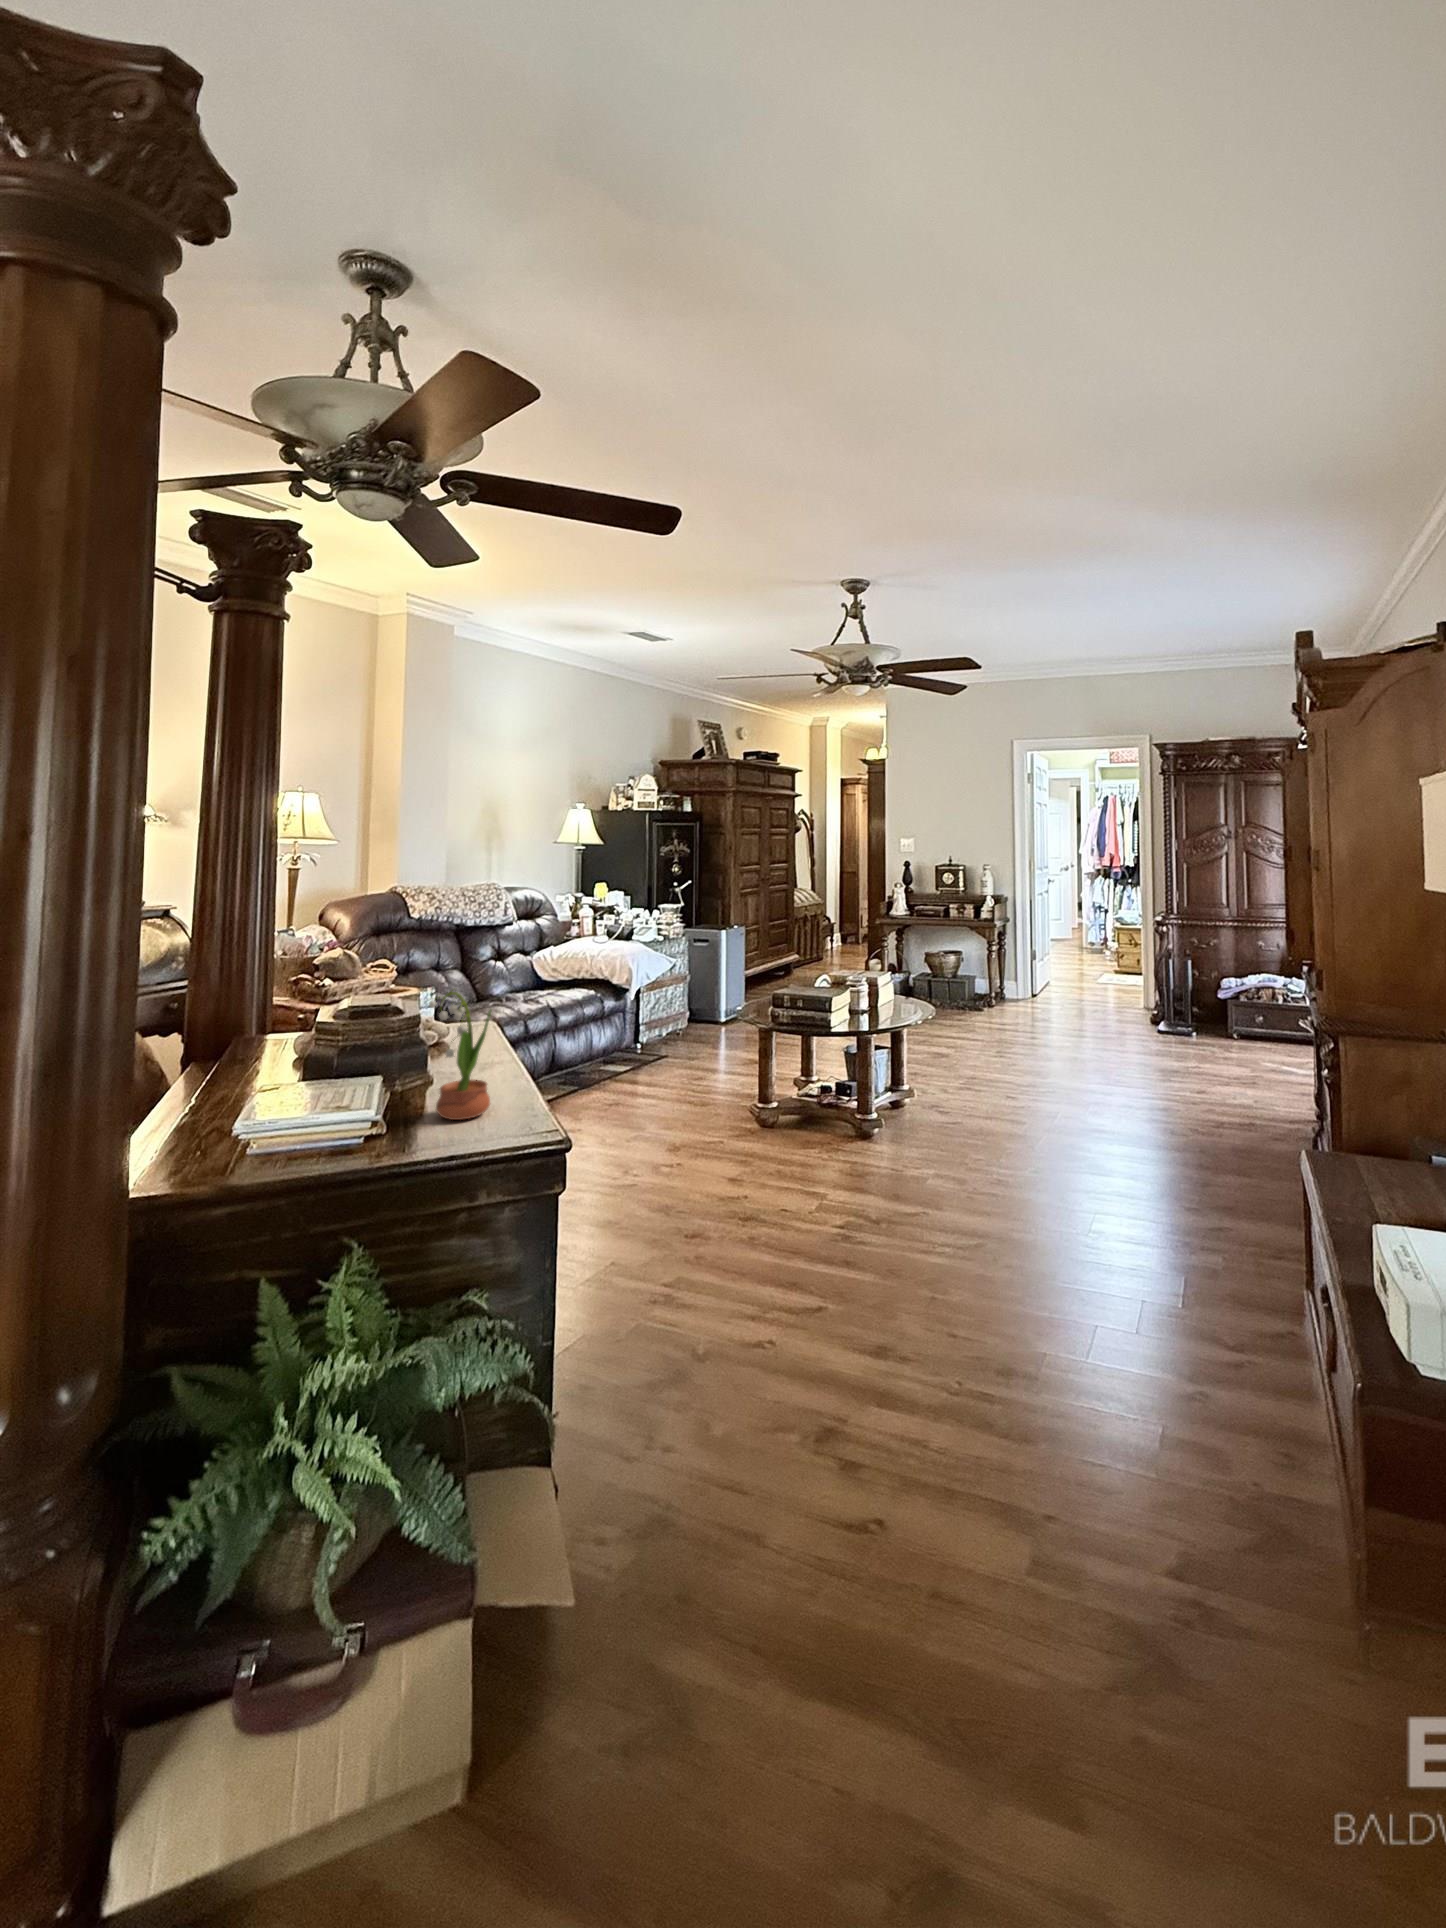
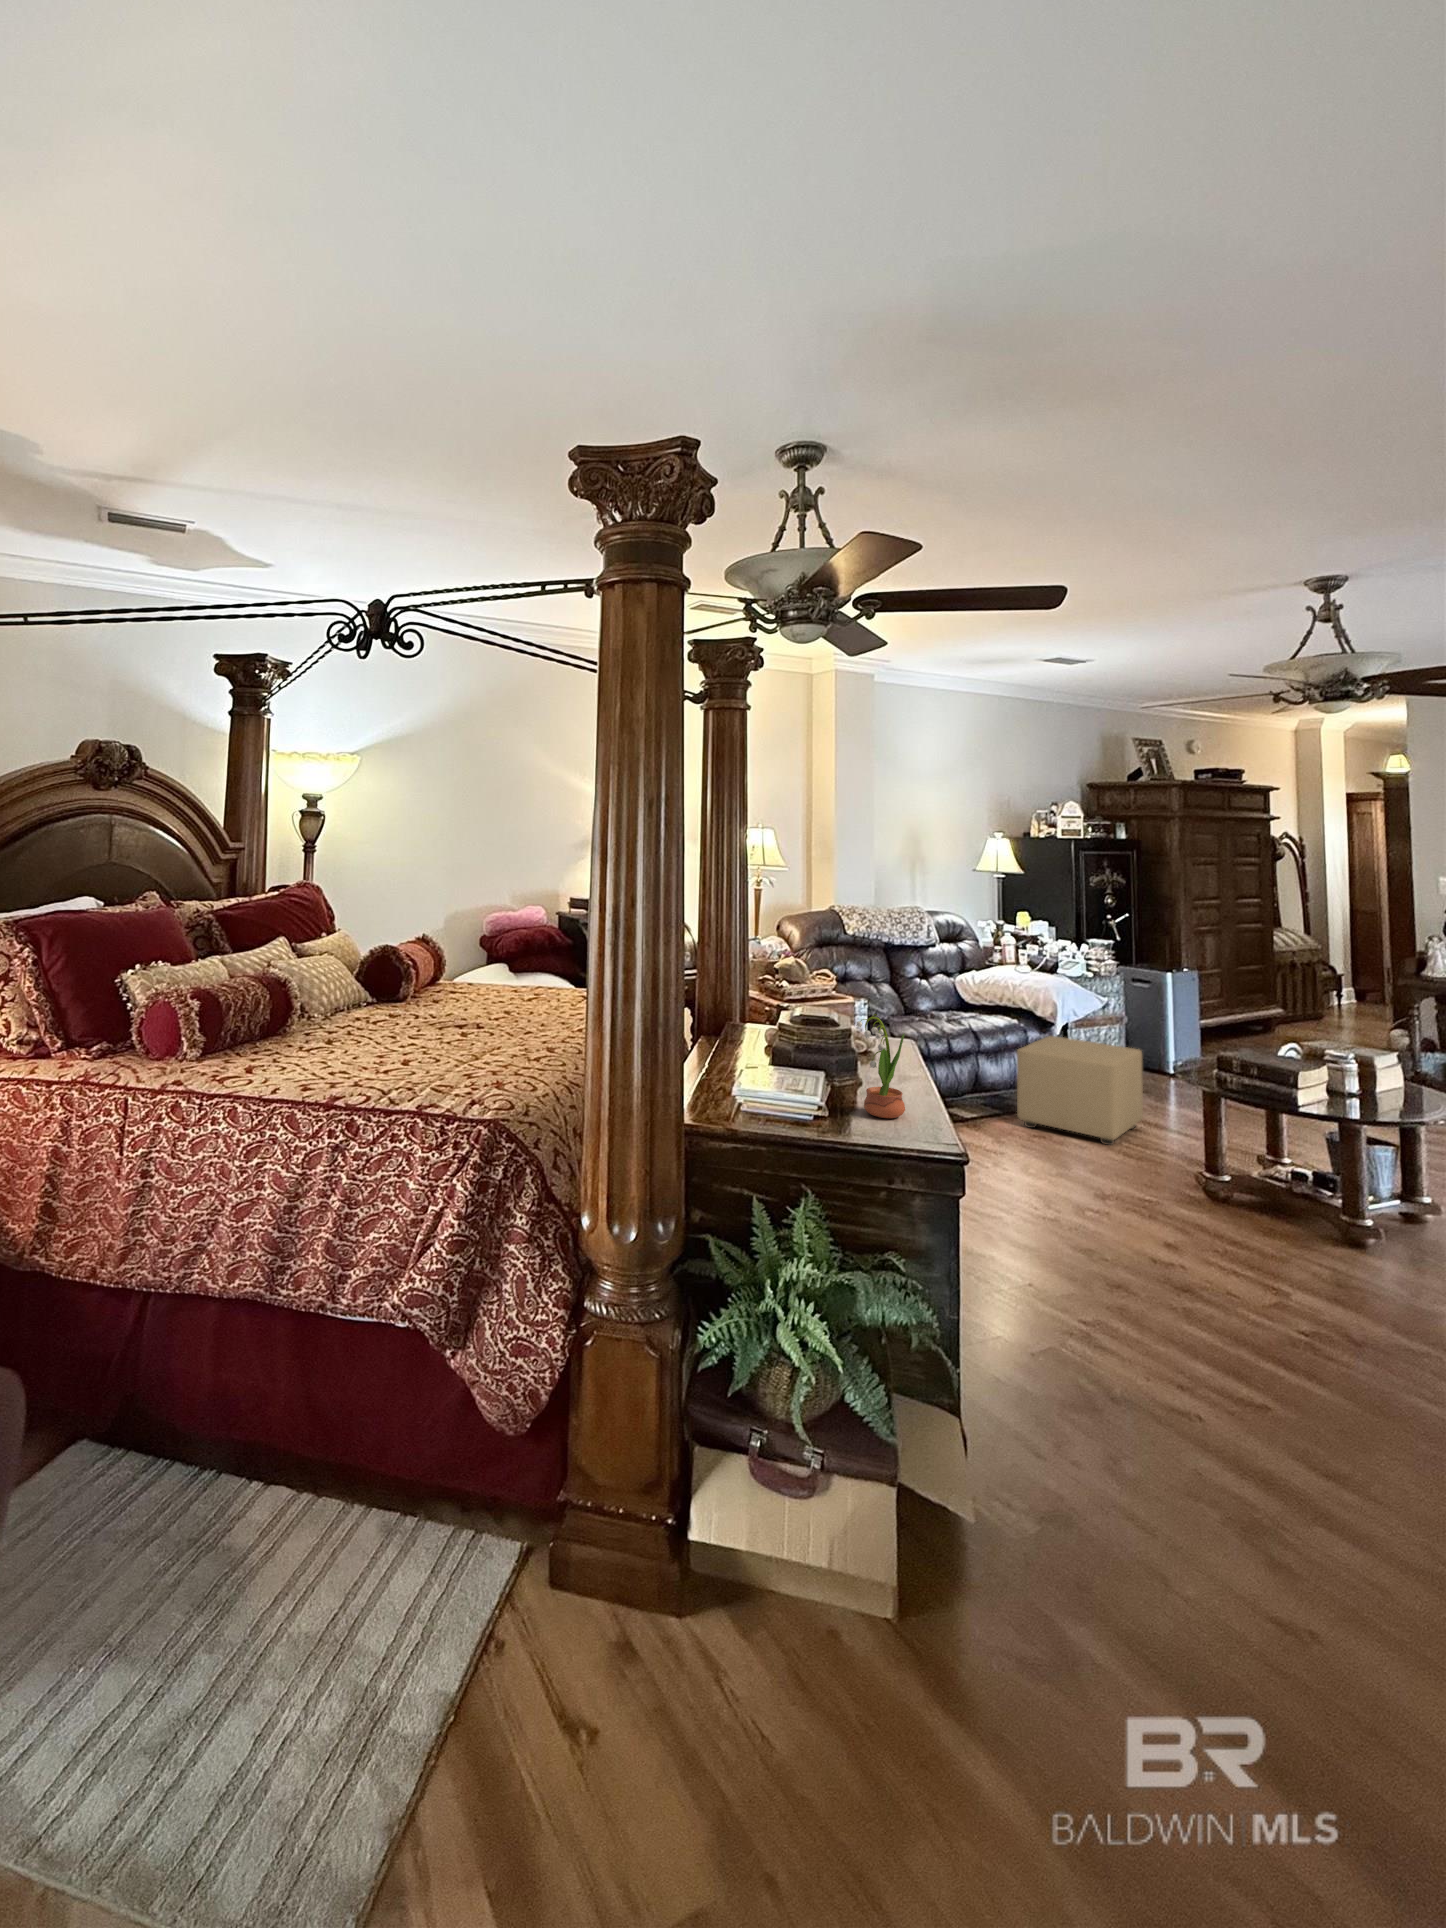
ottoman: none [594,1001,706,1098] -> present [1017,1036,1143,1145]

